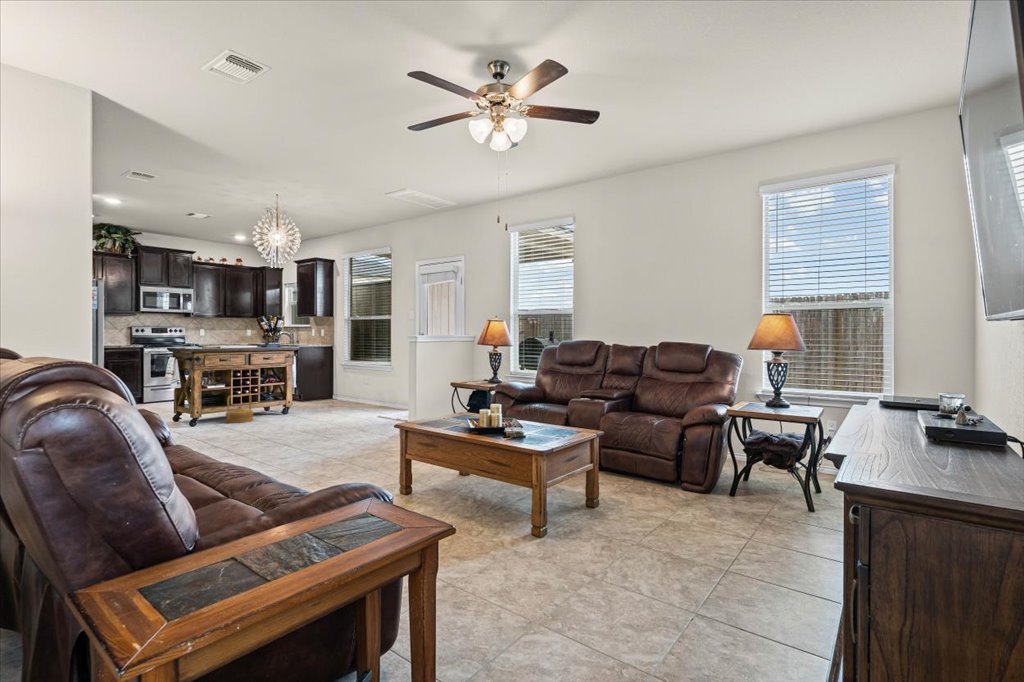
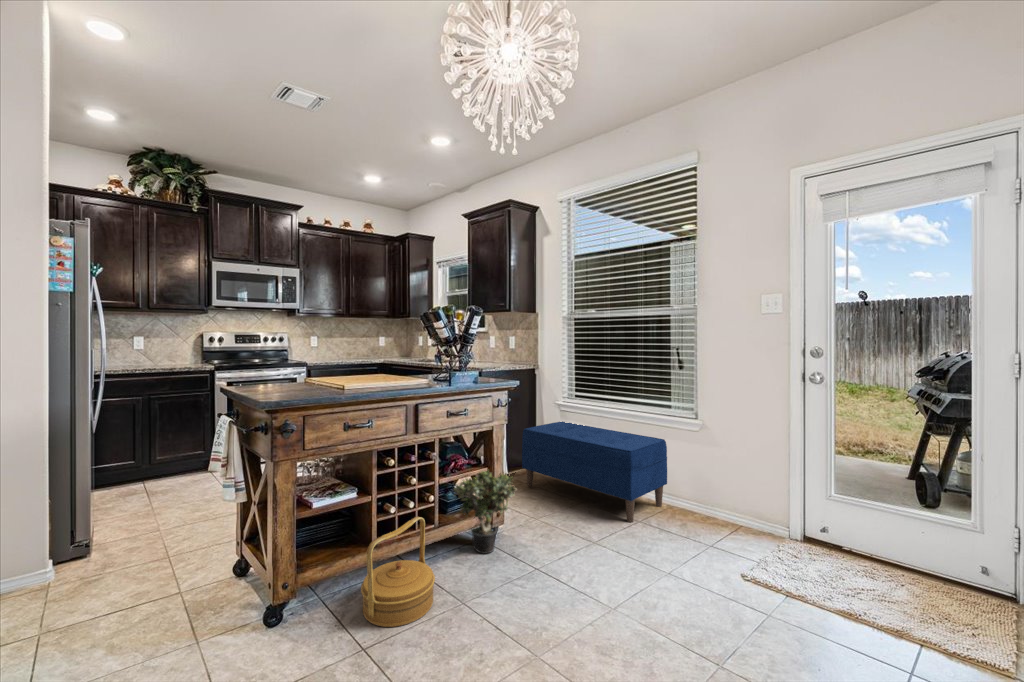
bench: none [316,373,378,409] -> present [522,421,667,522]
potted plant: none [267,382,295,415] -> present [454,470,517,554]

